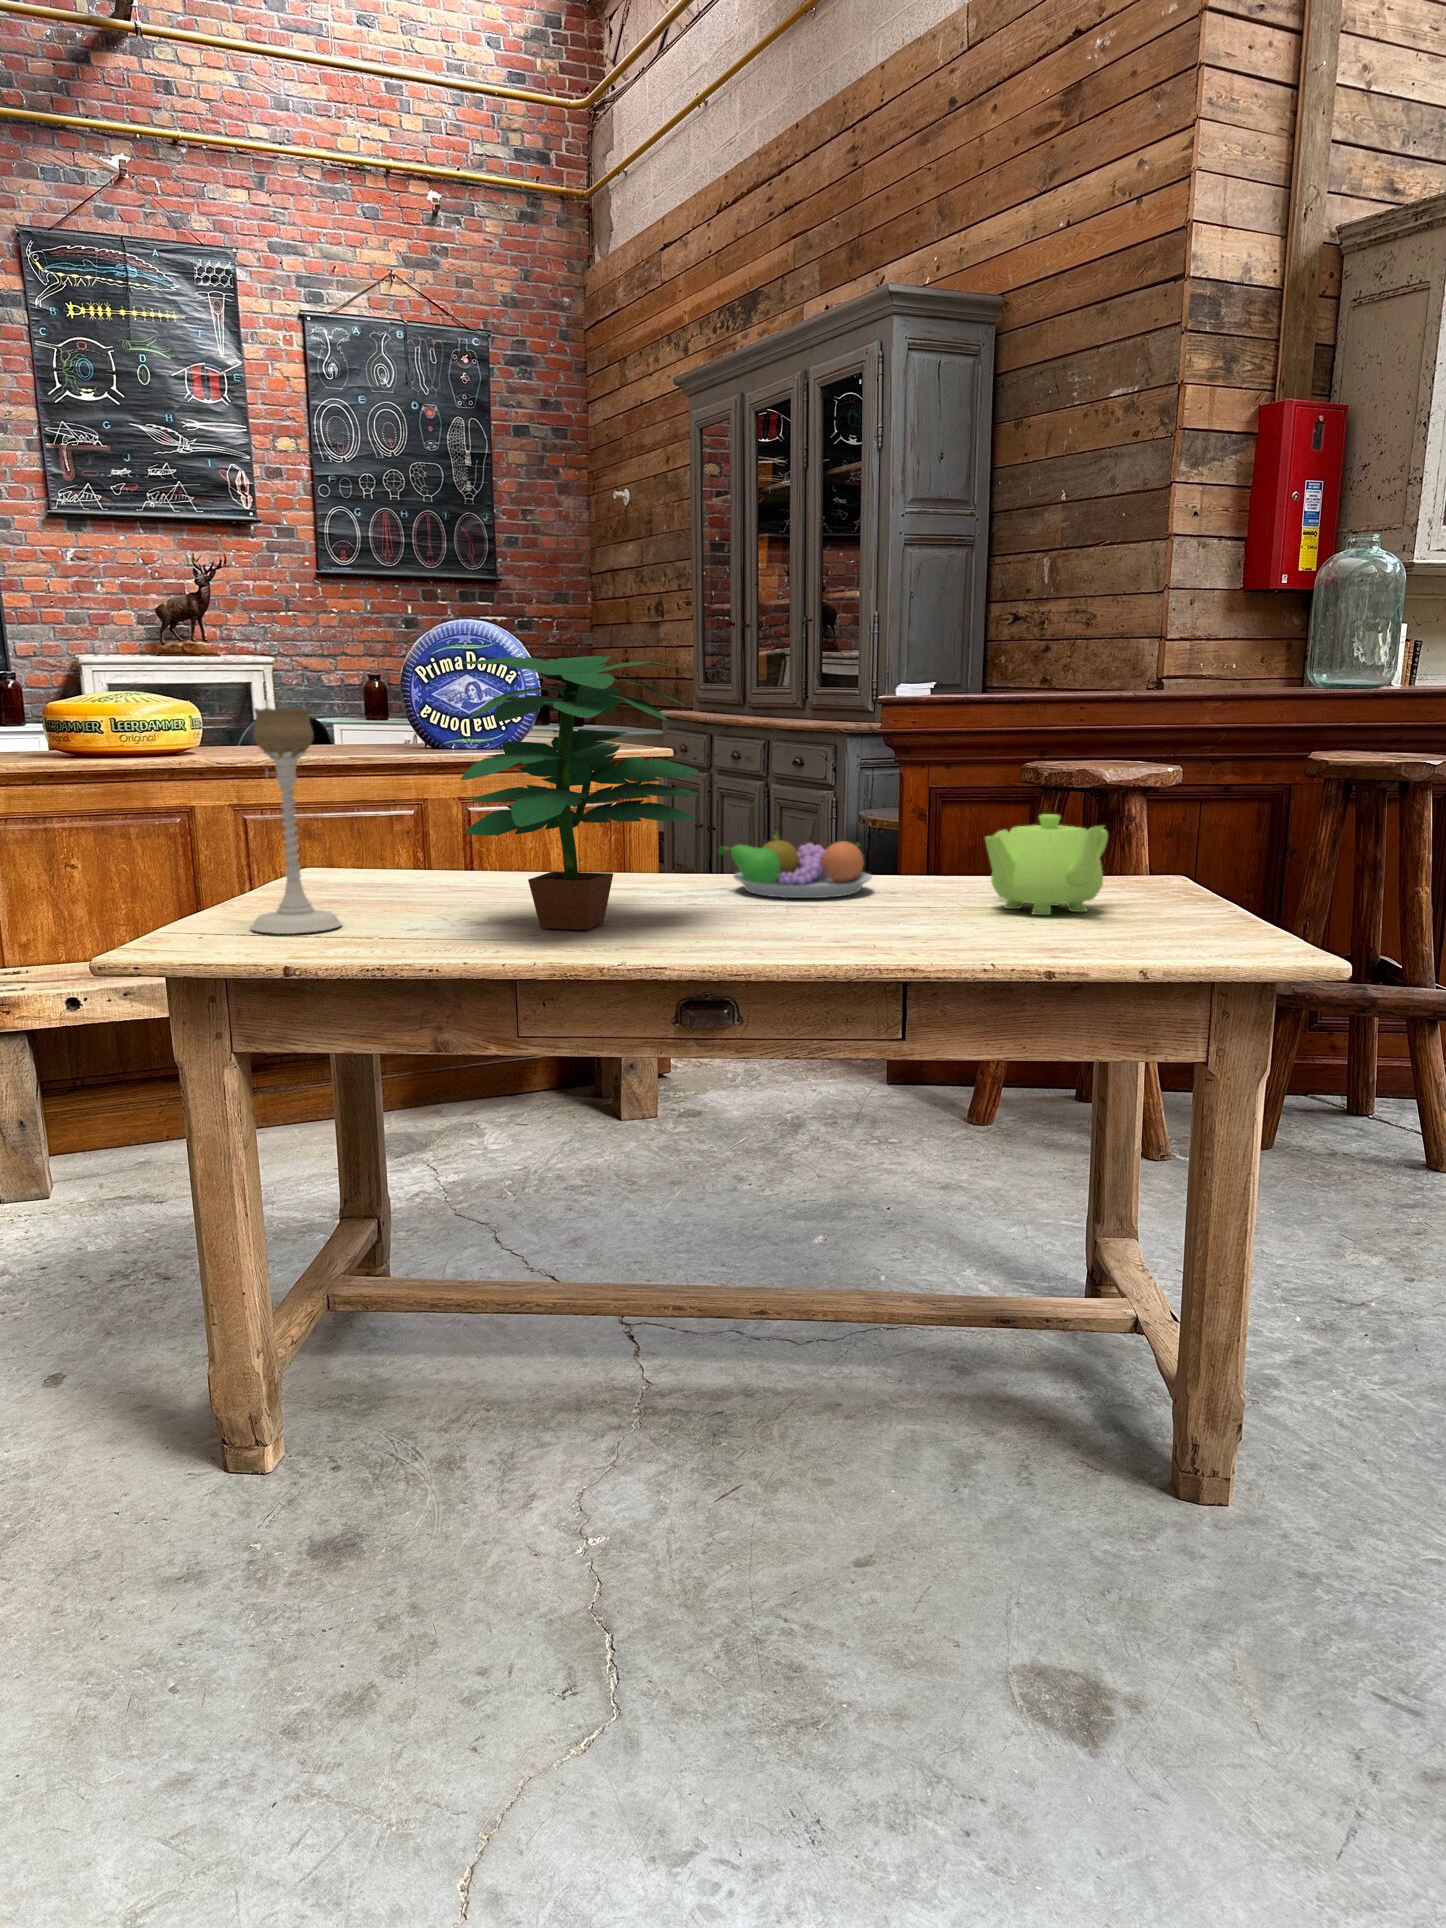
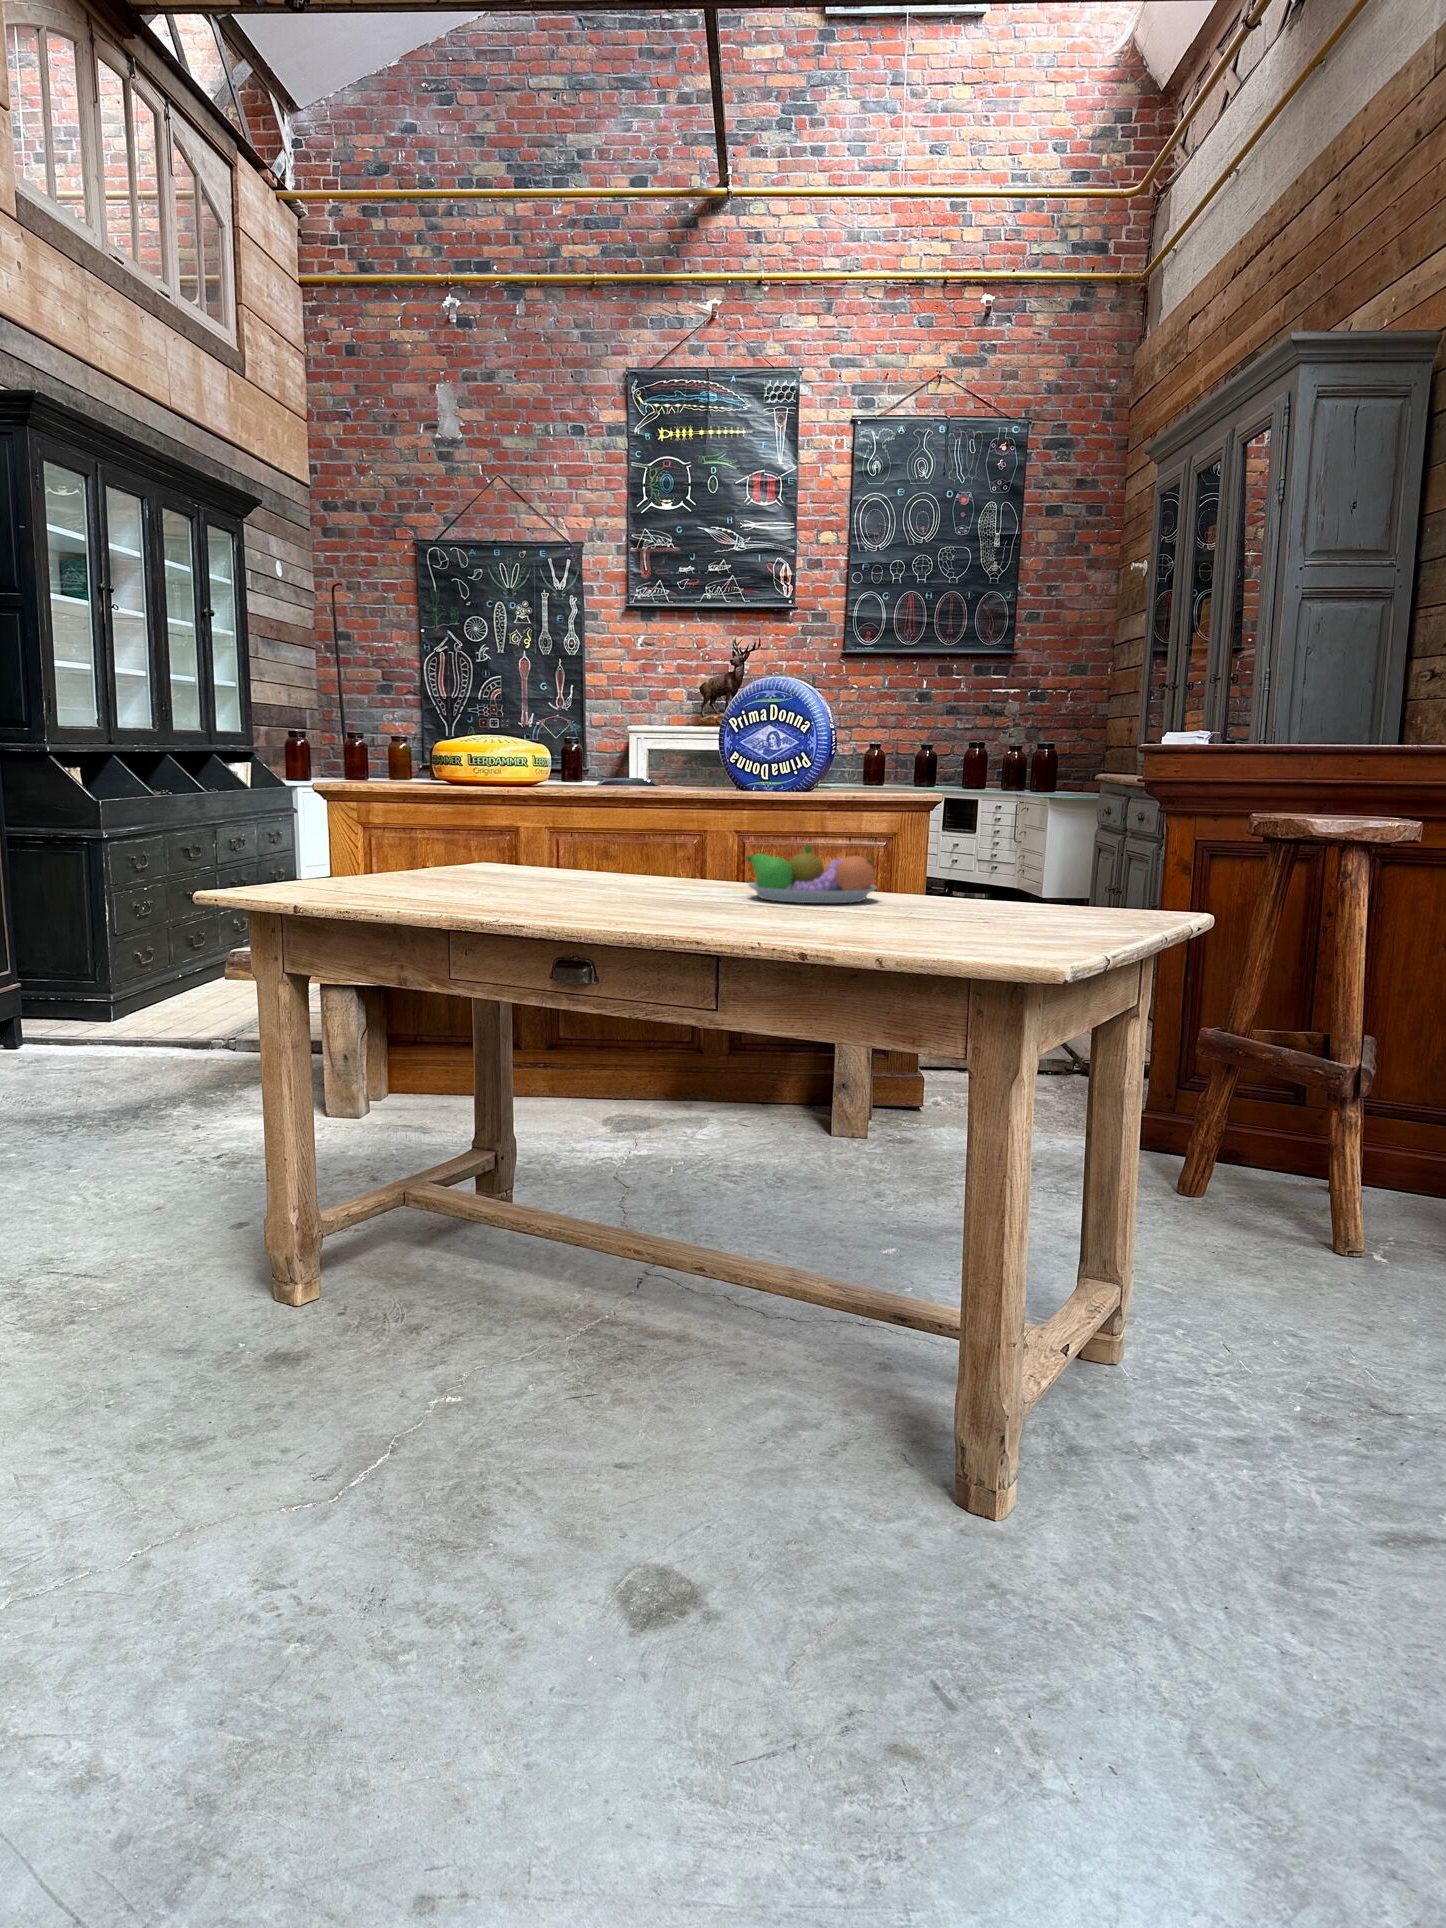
potted plant: present [461,656,698,930] -> none [431,677,670,904]
candle holder: present [250,708,342,934] -> none [319,717,391,892]
teapot: present [985,814,1108,915] -> none [902,829,1050,926]

